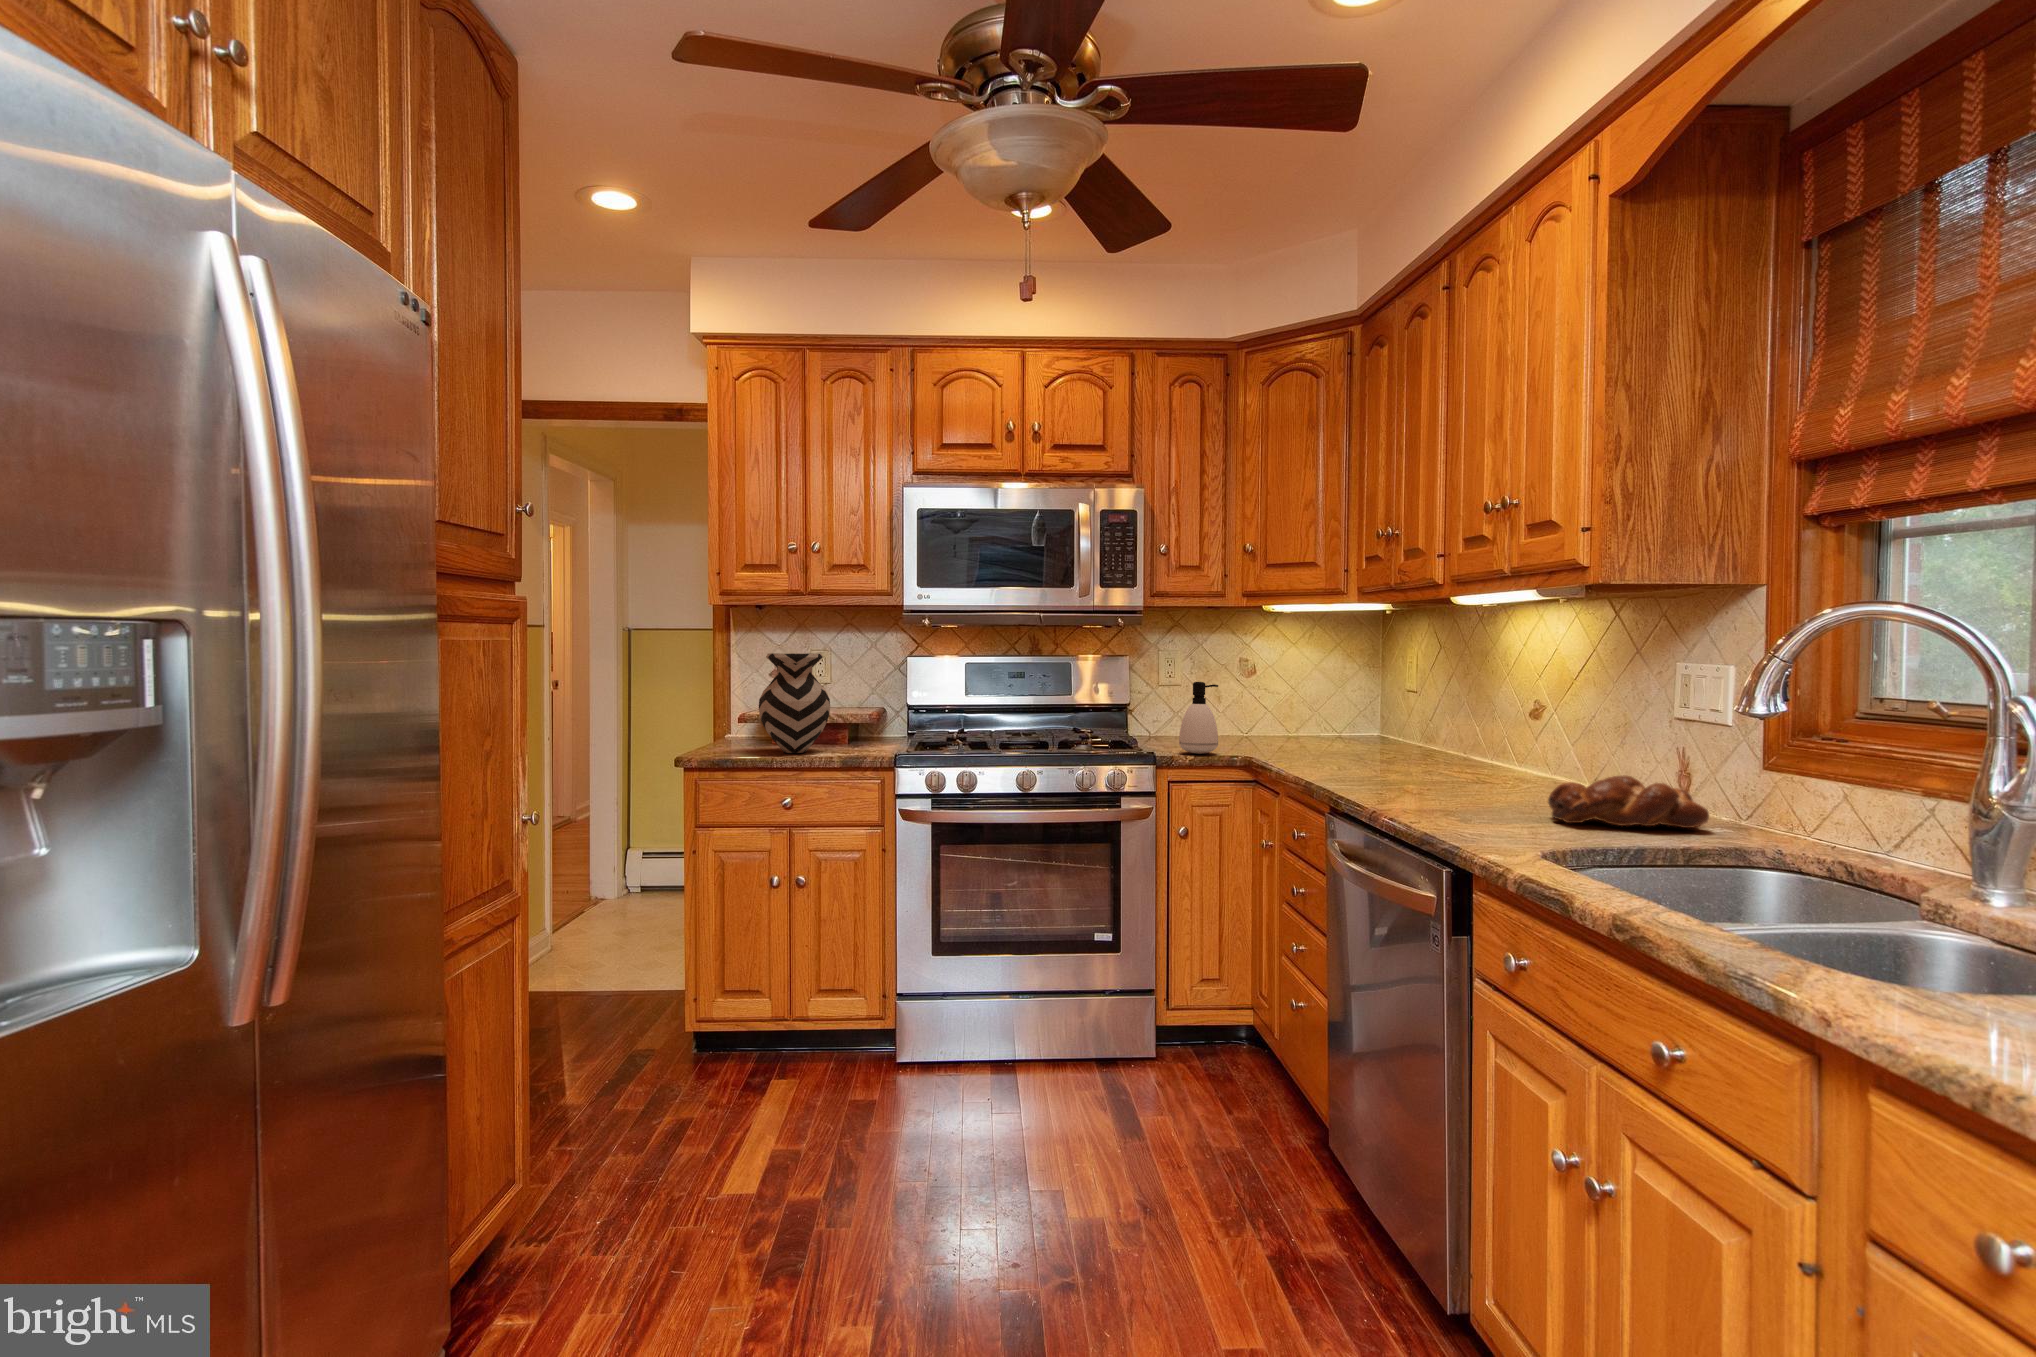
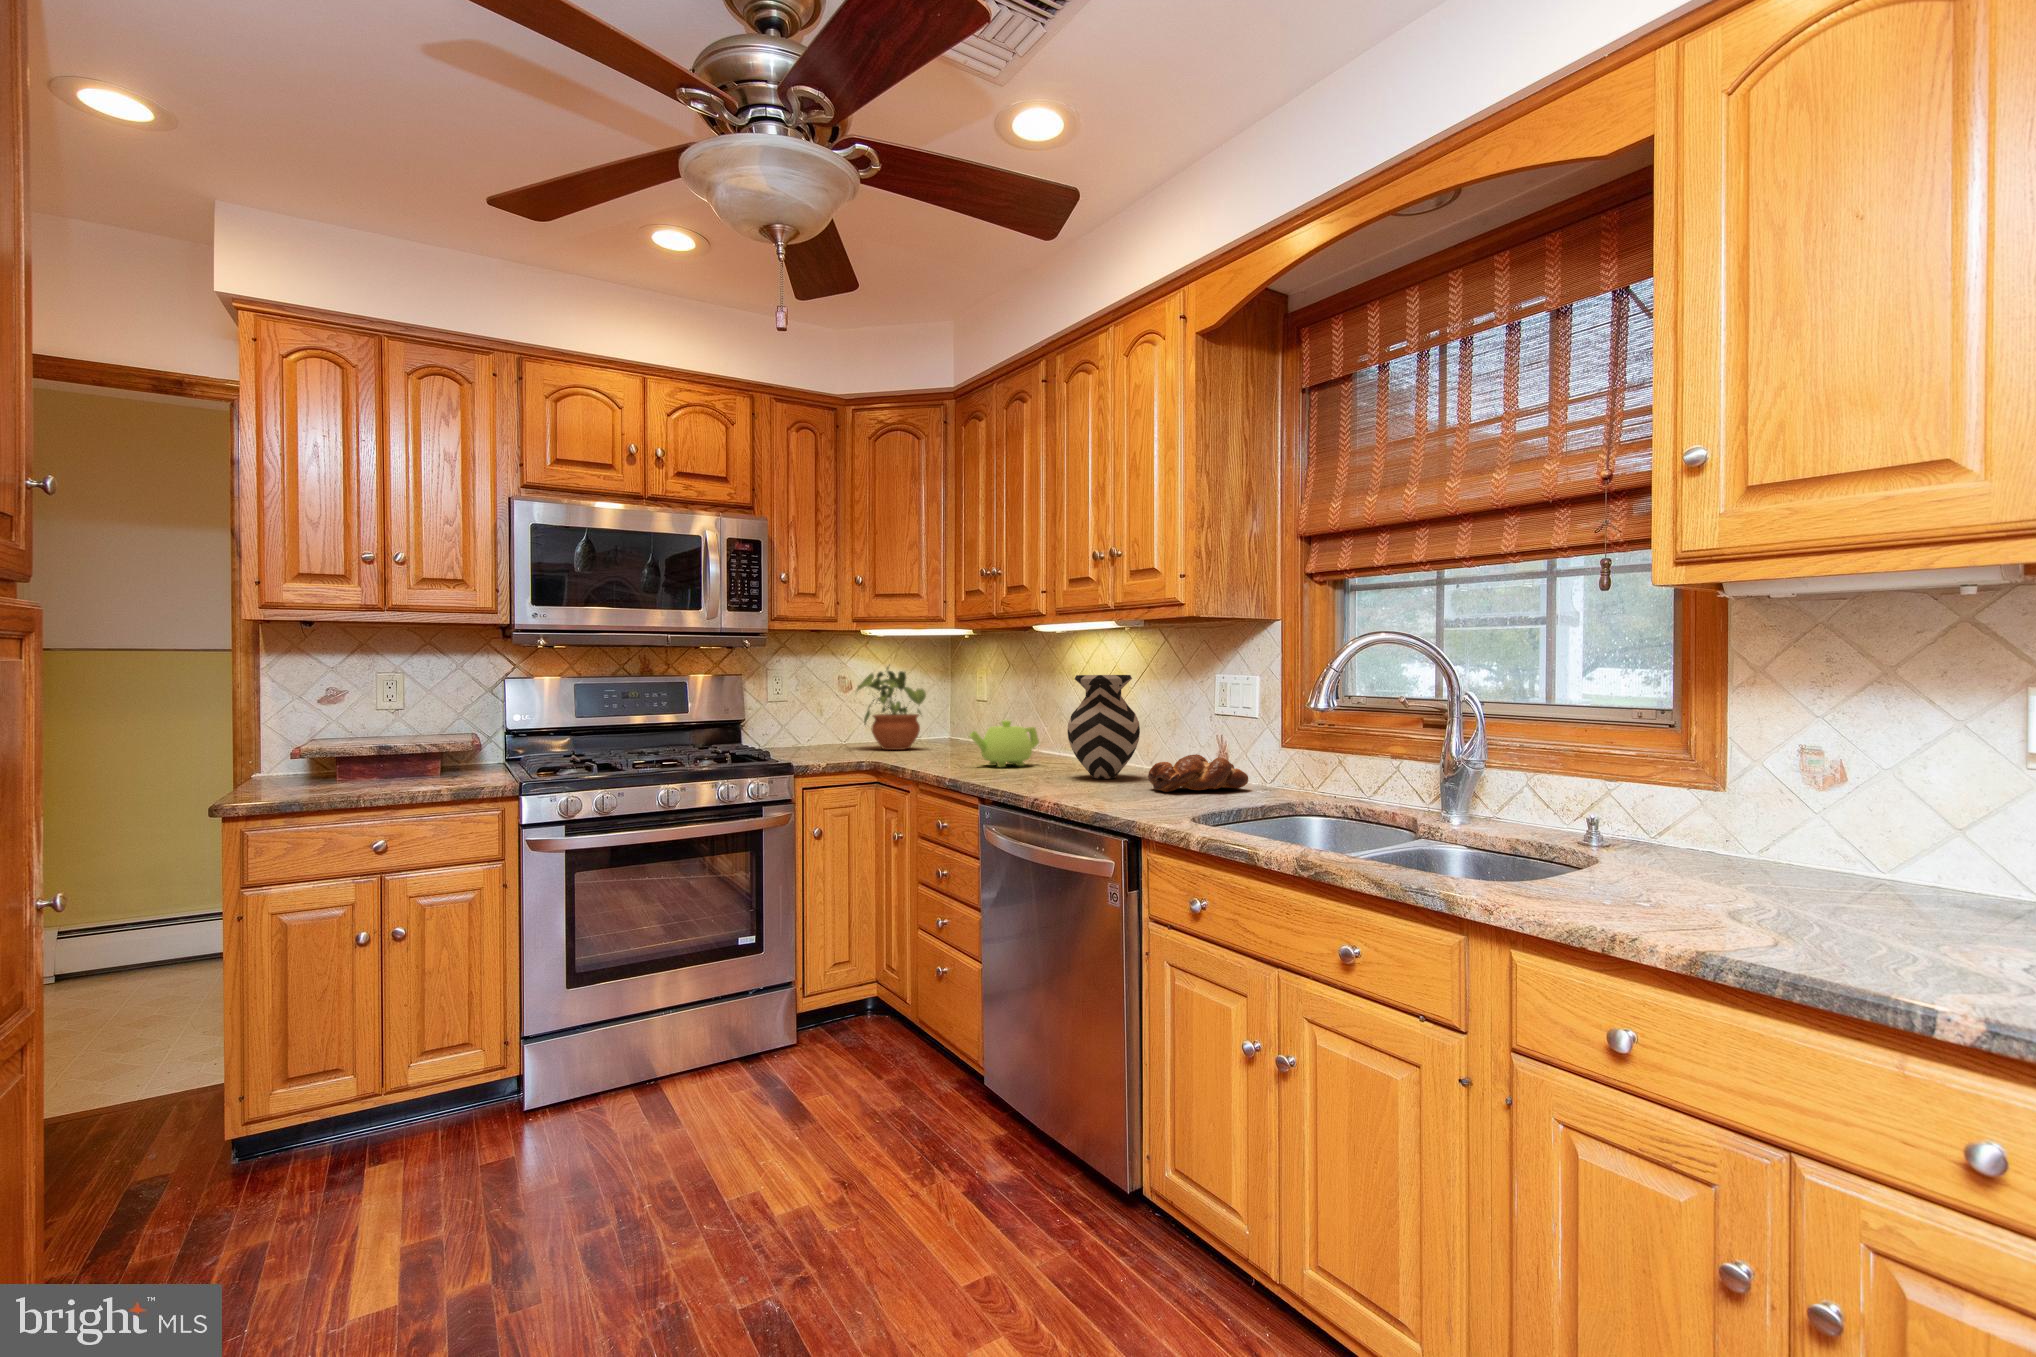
potted plant: none [1249,640,1329,738] -> present [857,665,926,750]
vase: present [759,653,830,753] -> present [1068,675,1140,779]
soap dispenser: present [1179,682,1218,754] -> none [816,699,852,765]
teapot: none [1349,713,1444,770] -> present [970,720,1039,767]

